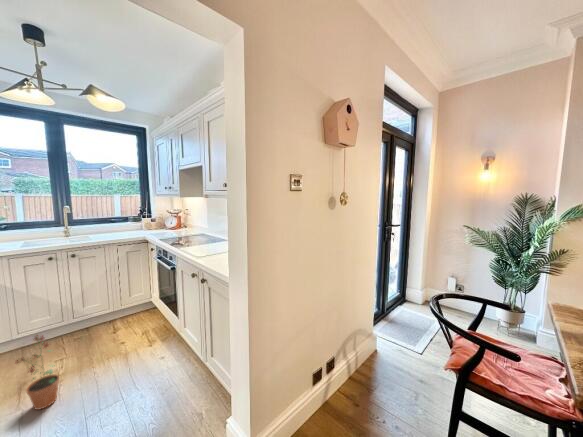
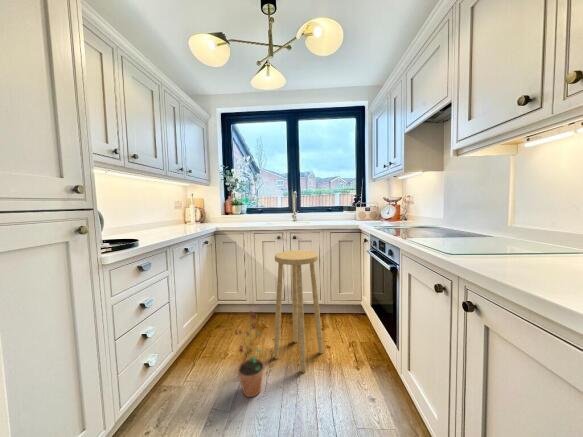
stool: none [59,267,118,373] -> present [274,250,323,373]

